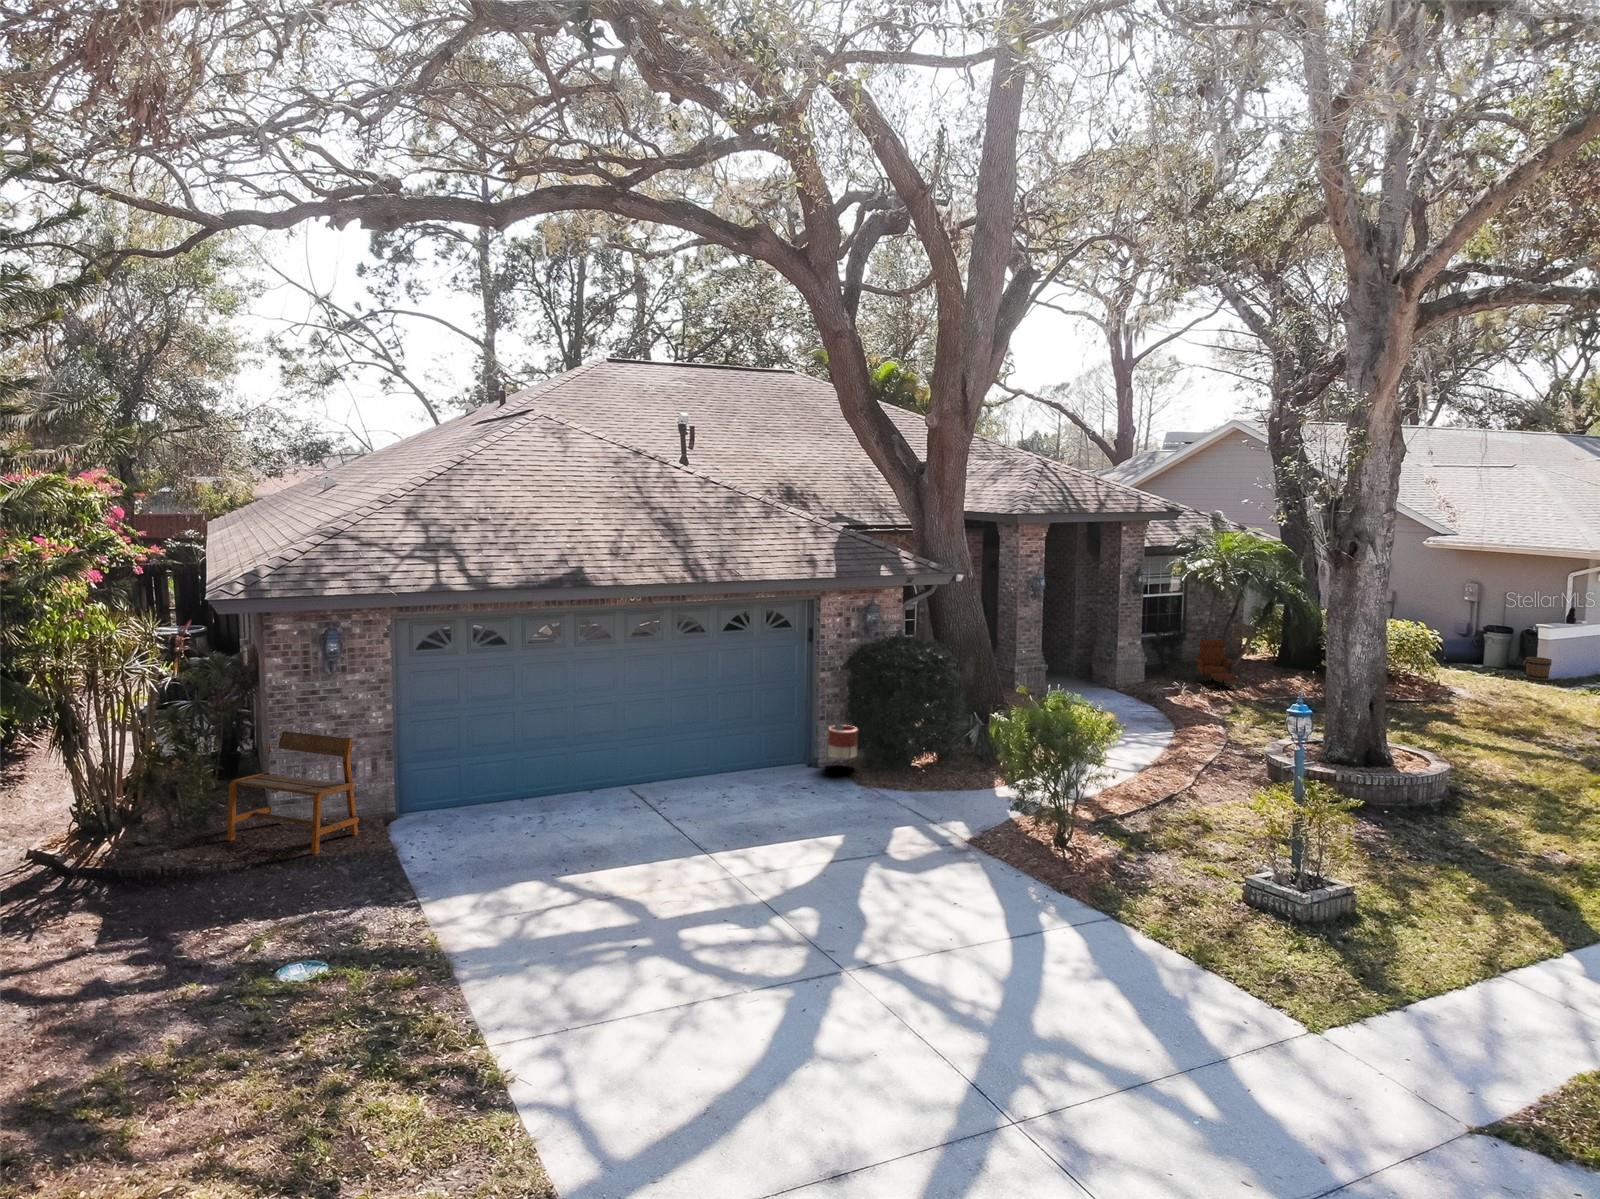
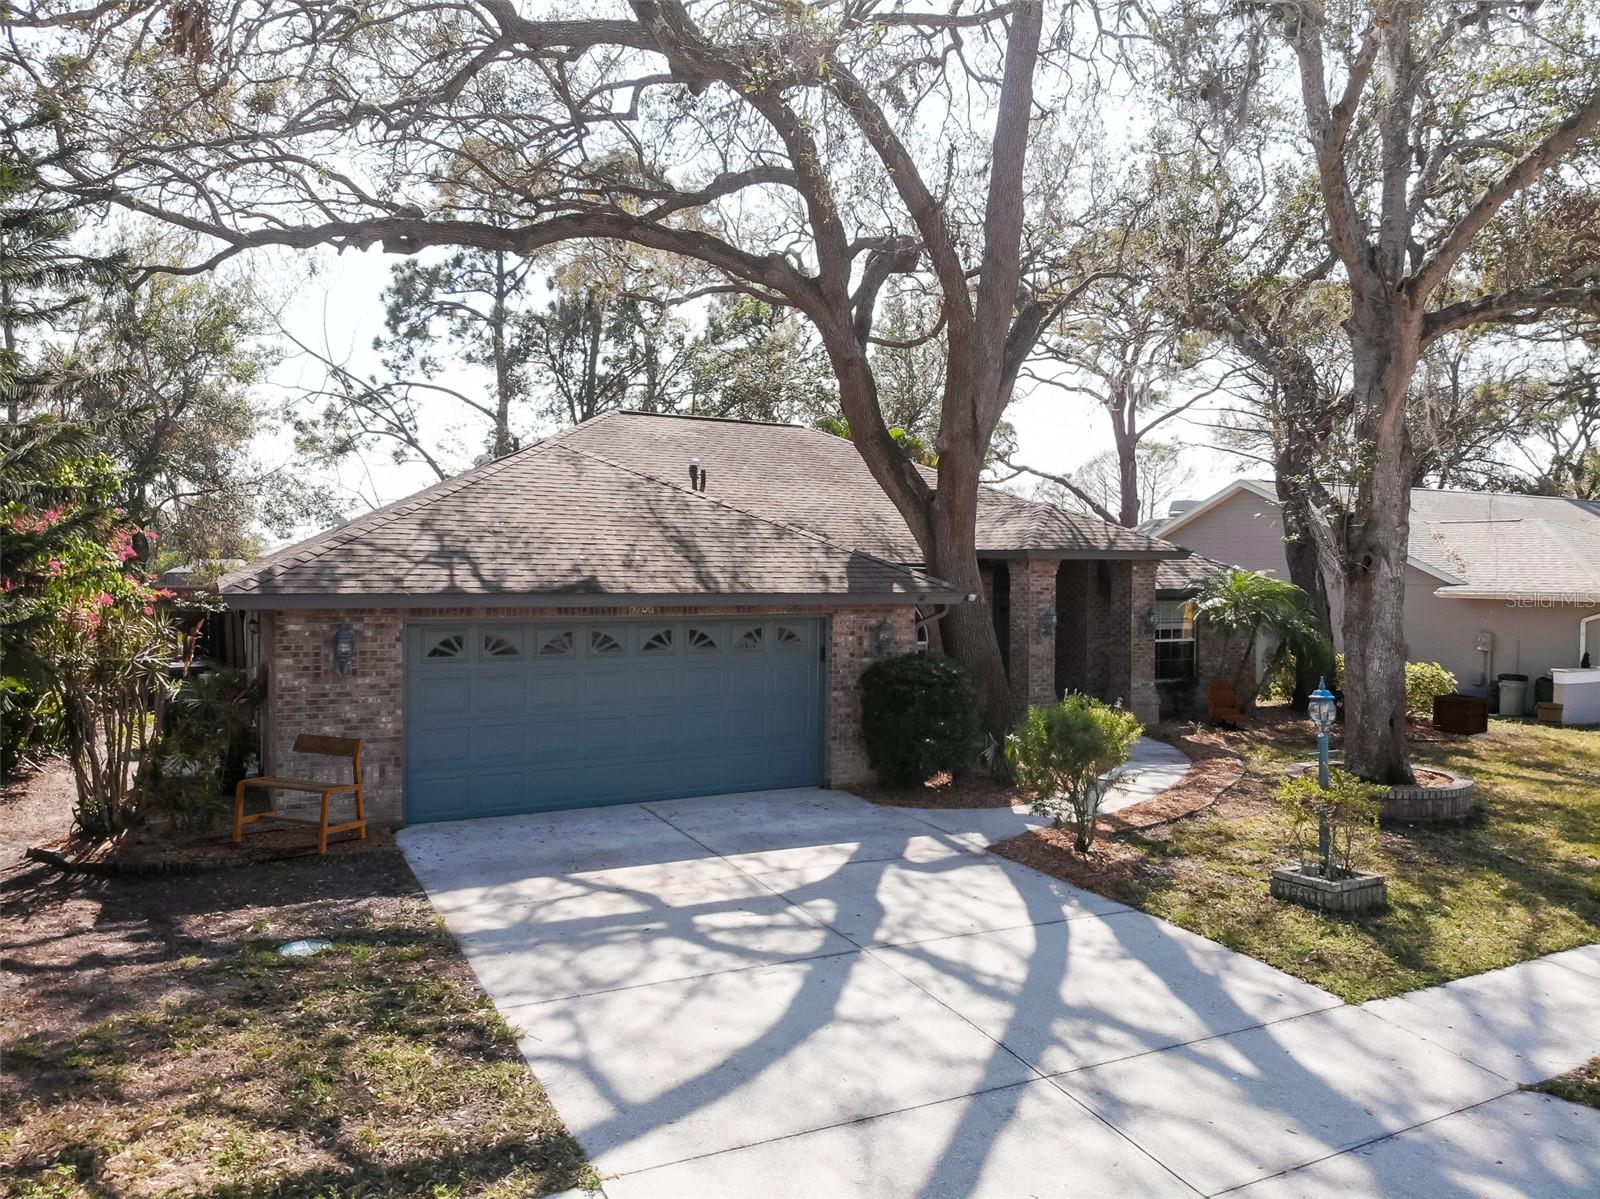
wooden crate: none [1420,651,1477,693] -> present [1432,694,1489,734]
planter: present [827,725,858,759] -> none [839,746,870,791]

